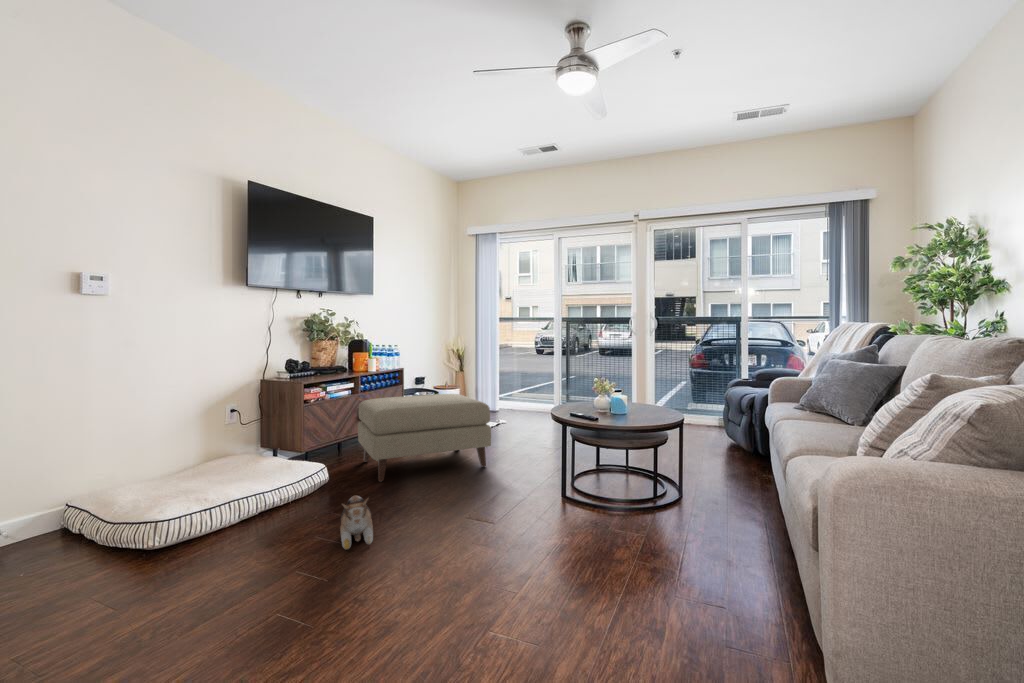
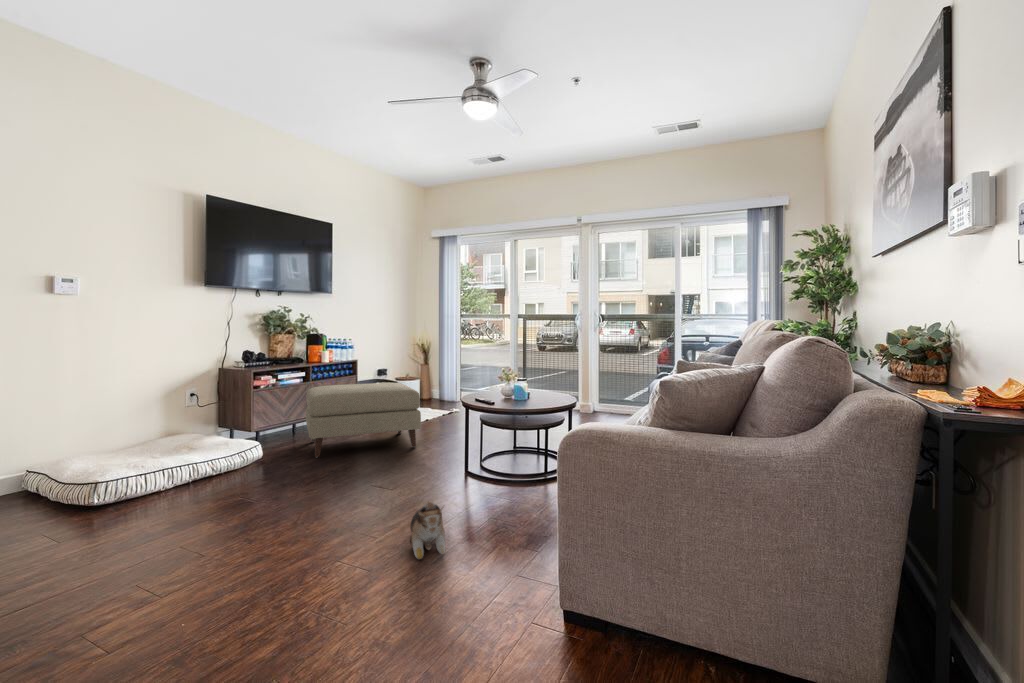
plush toy: present [340,496,374,550] -> present [410,502,446,559]

